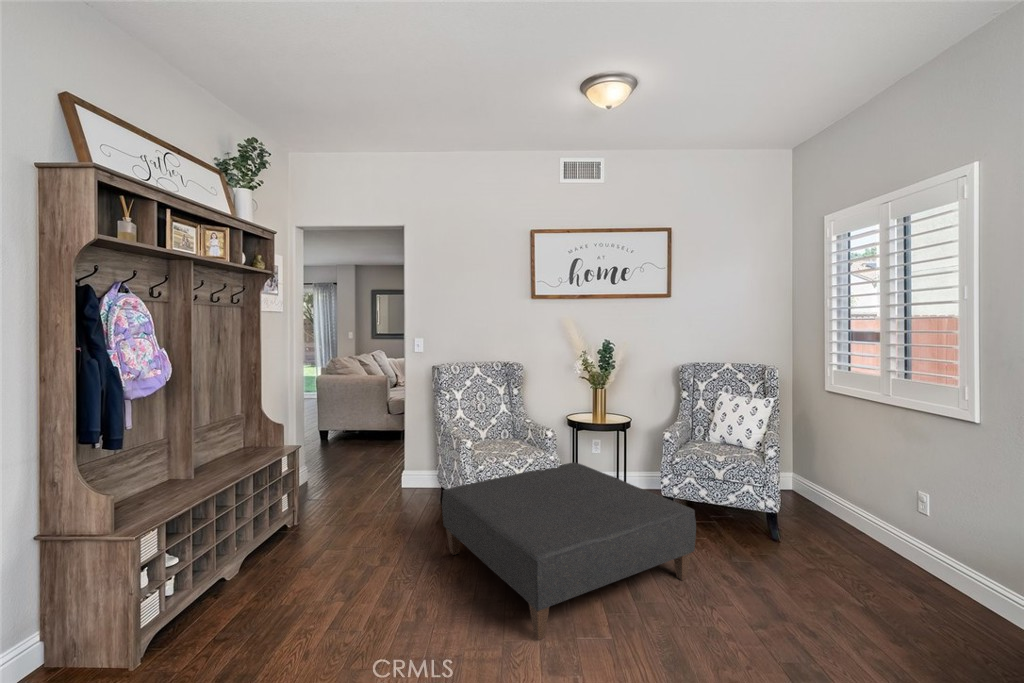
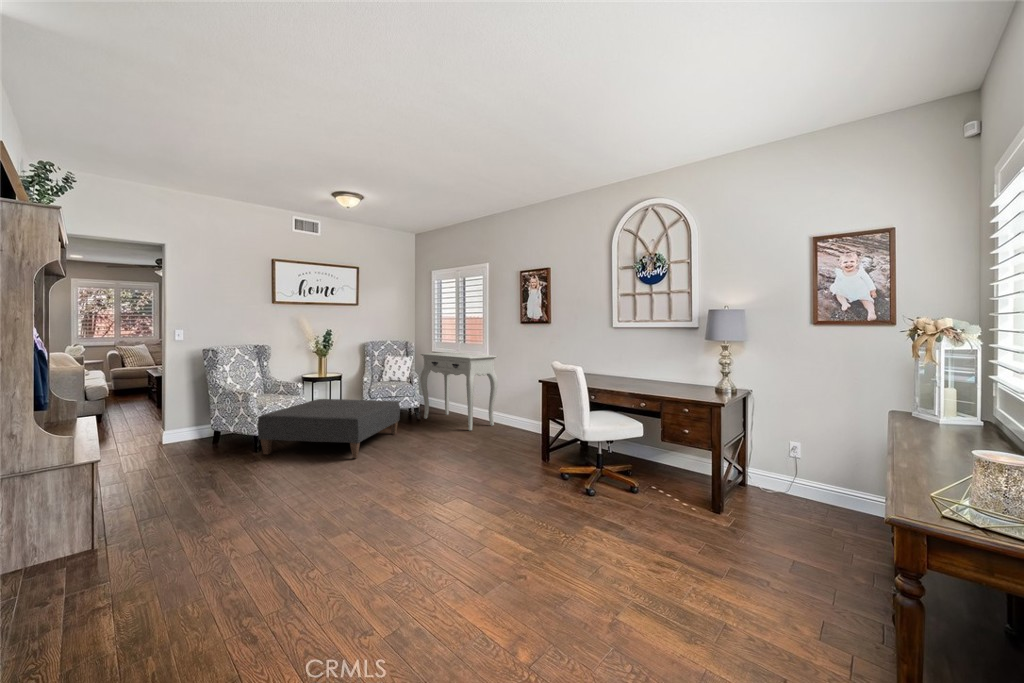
console table: none [778,398,1014,652] -> present [420,352,498,431]

